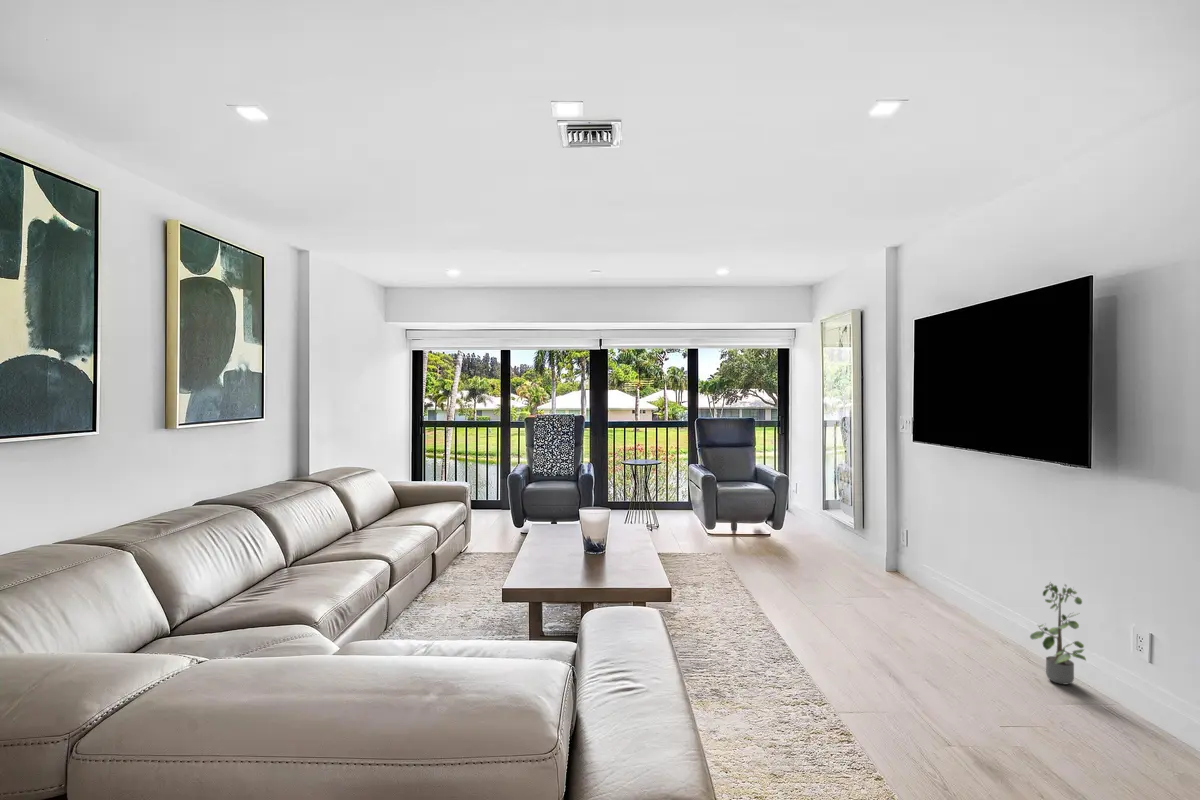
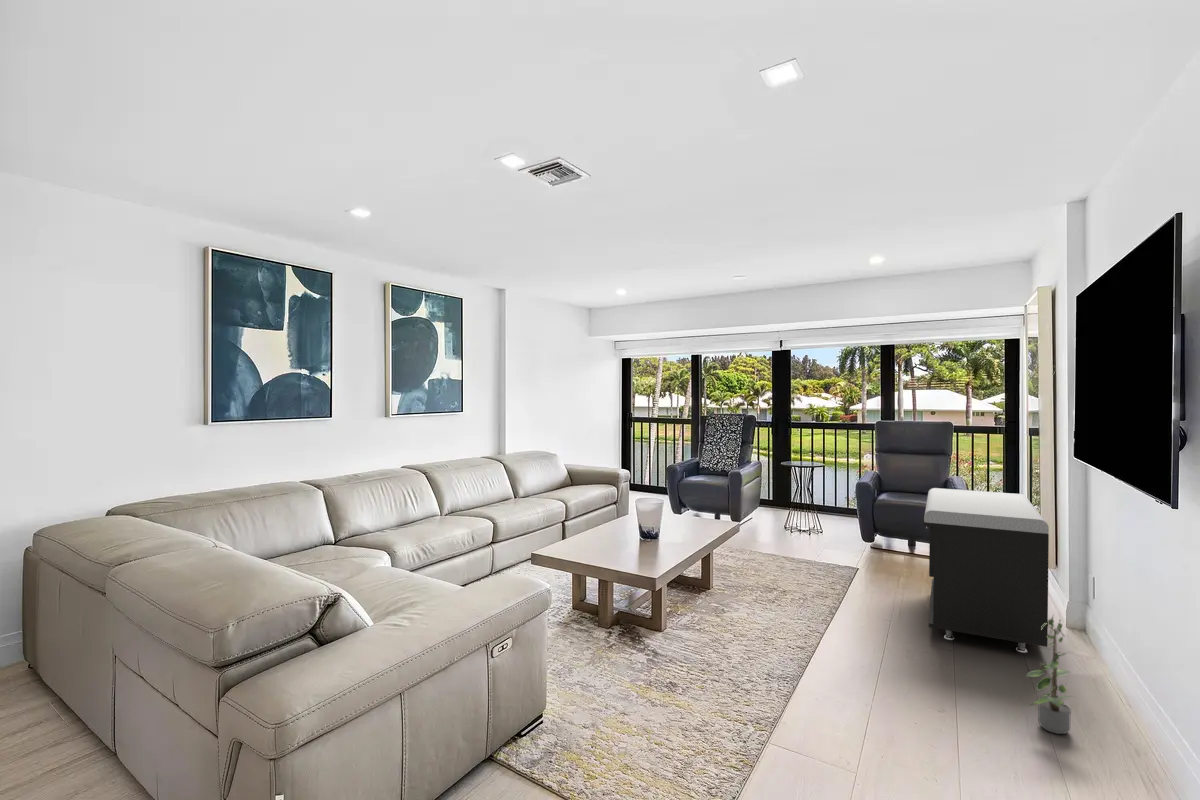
storage bench: none [825,479,978,619] -> present [924,488,1049,653]

